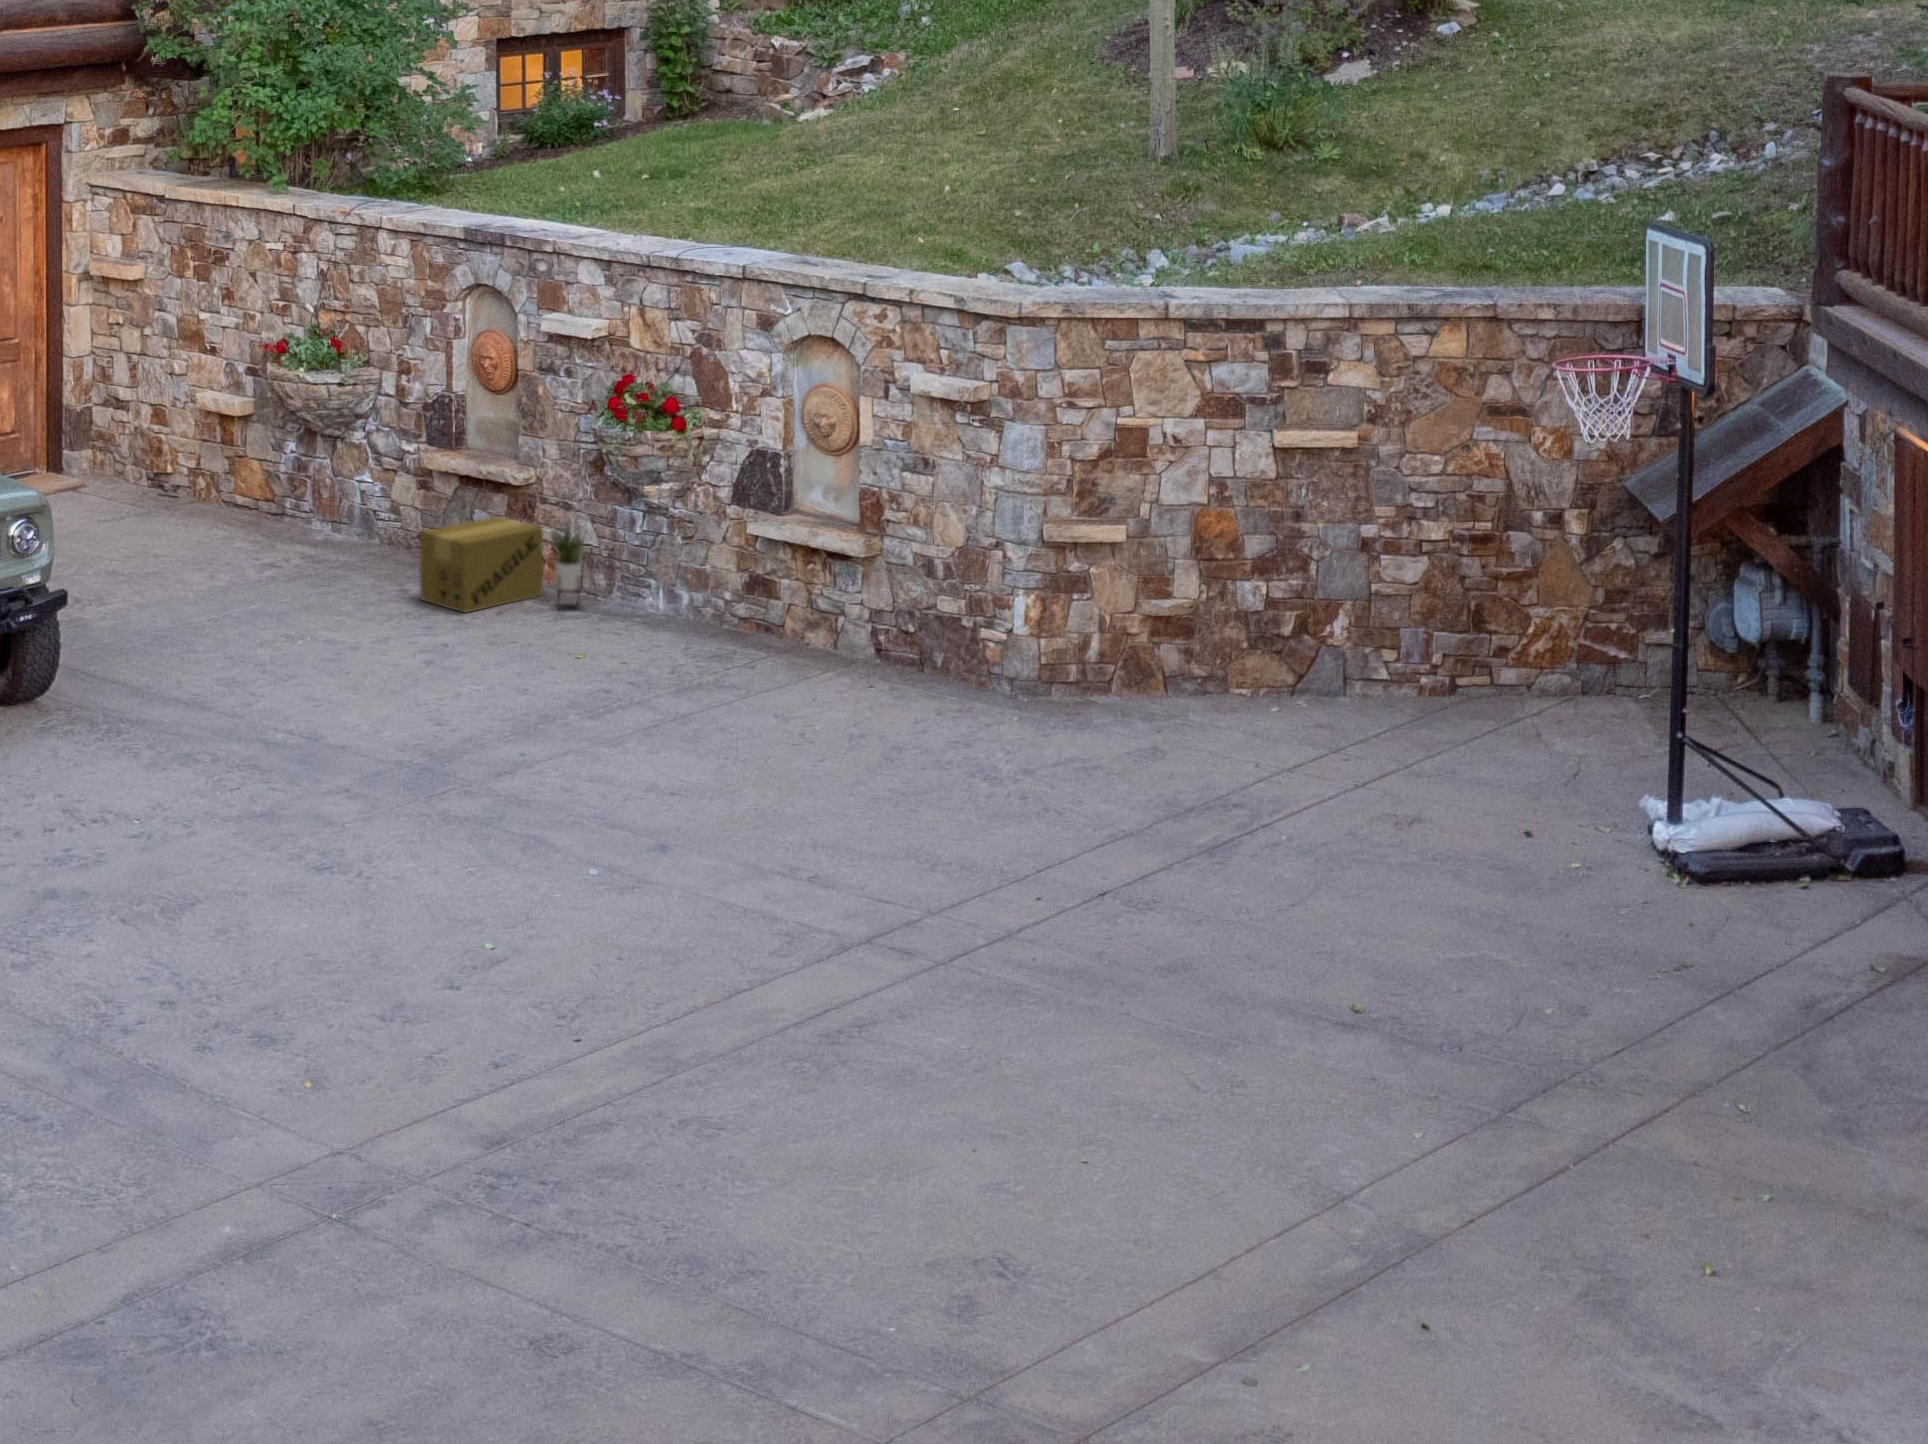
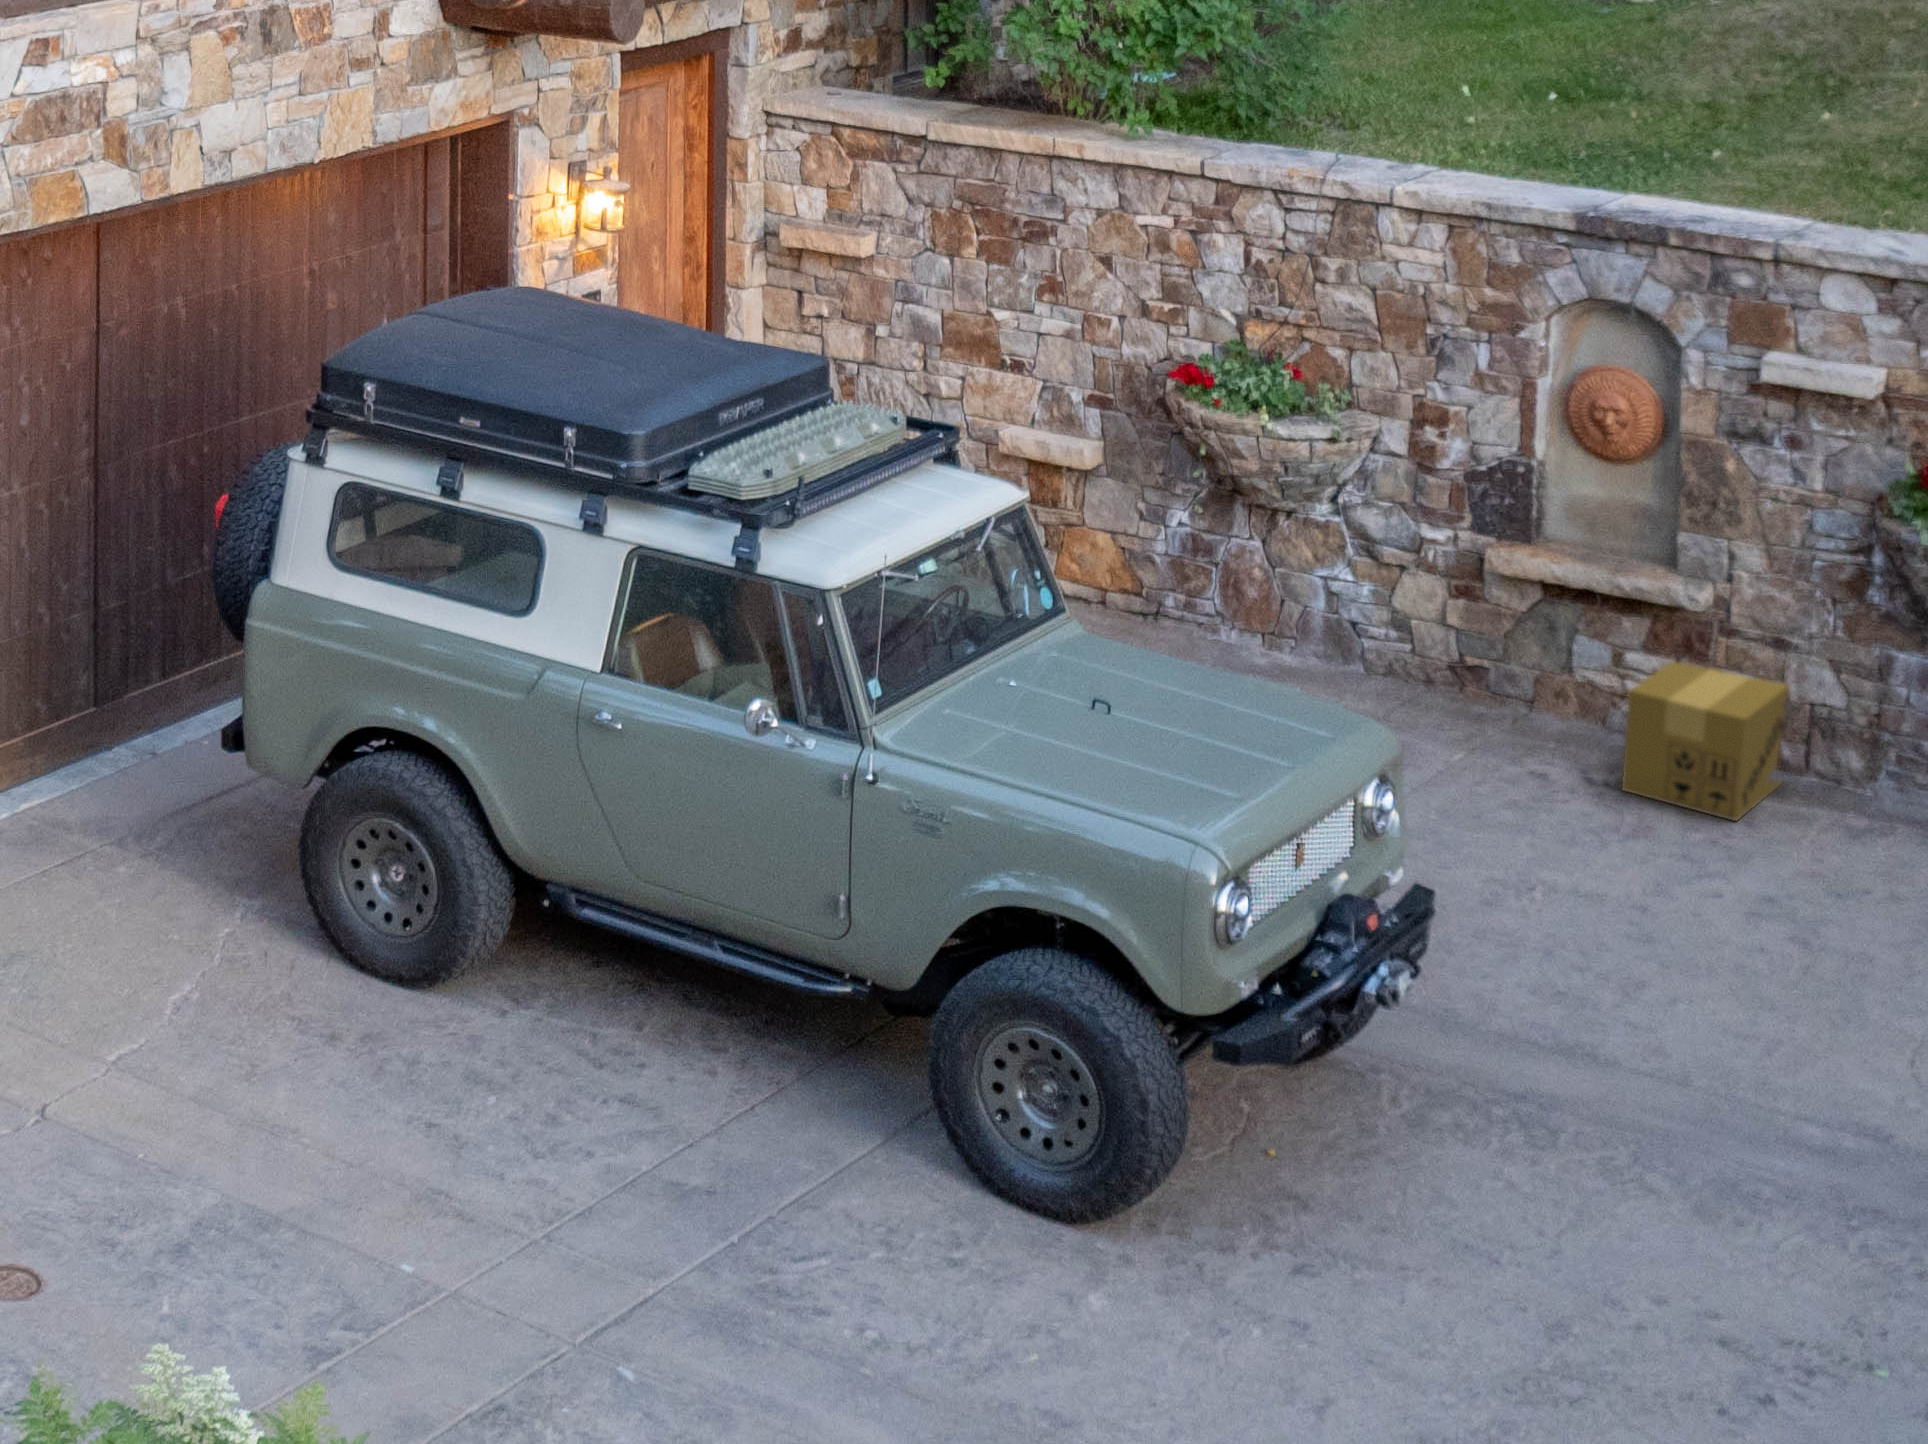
potted plant: present [551,525,584,604] -> none [1845,677,1910,813]

